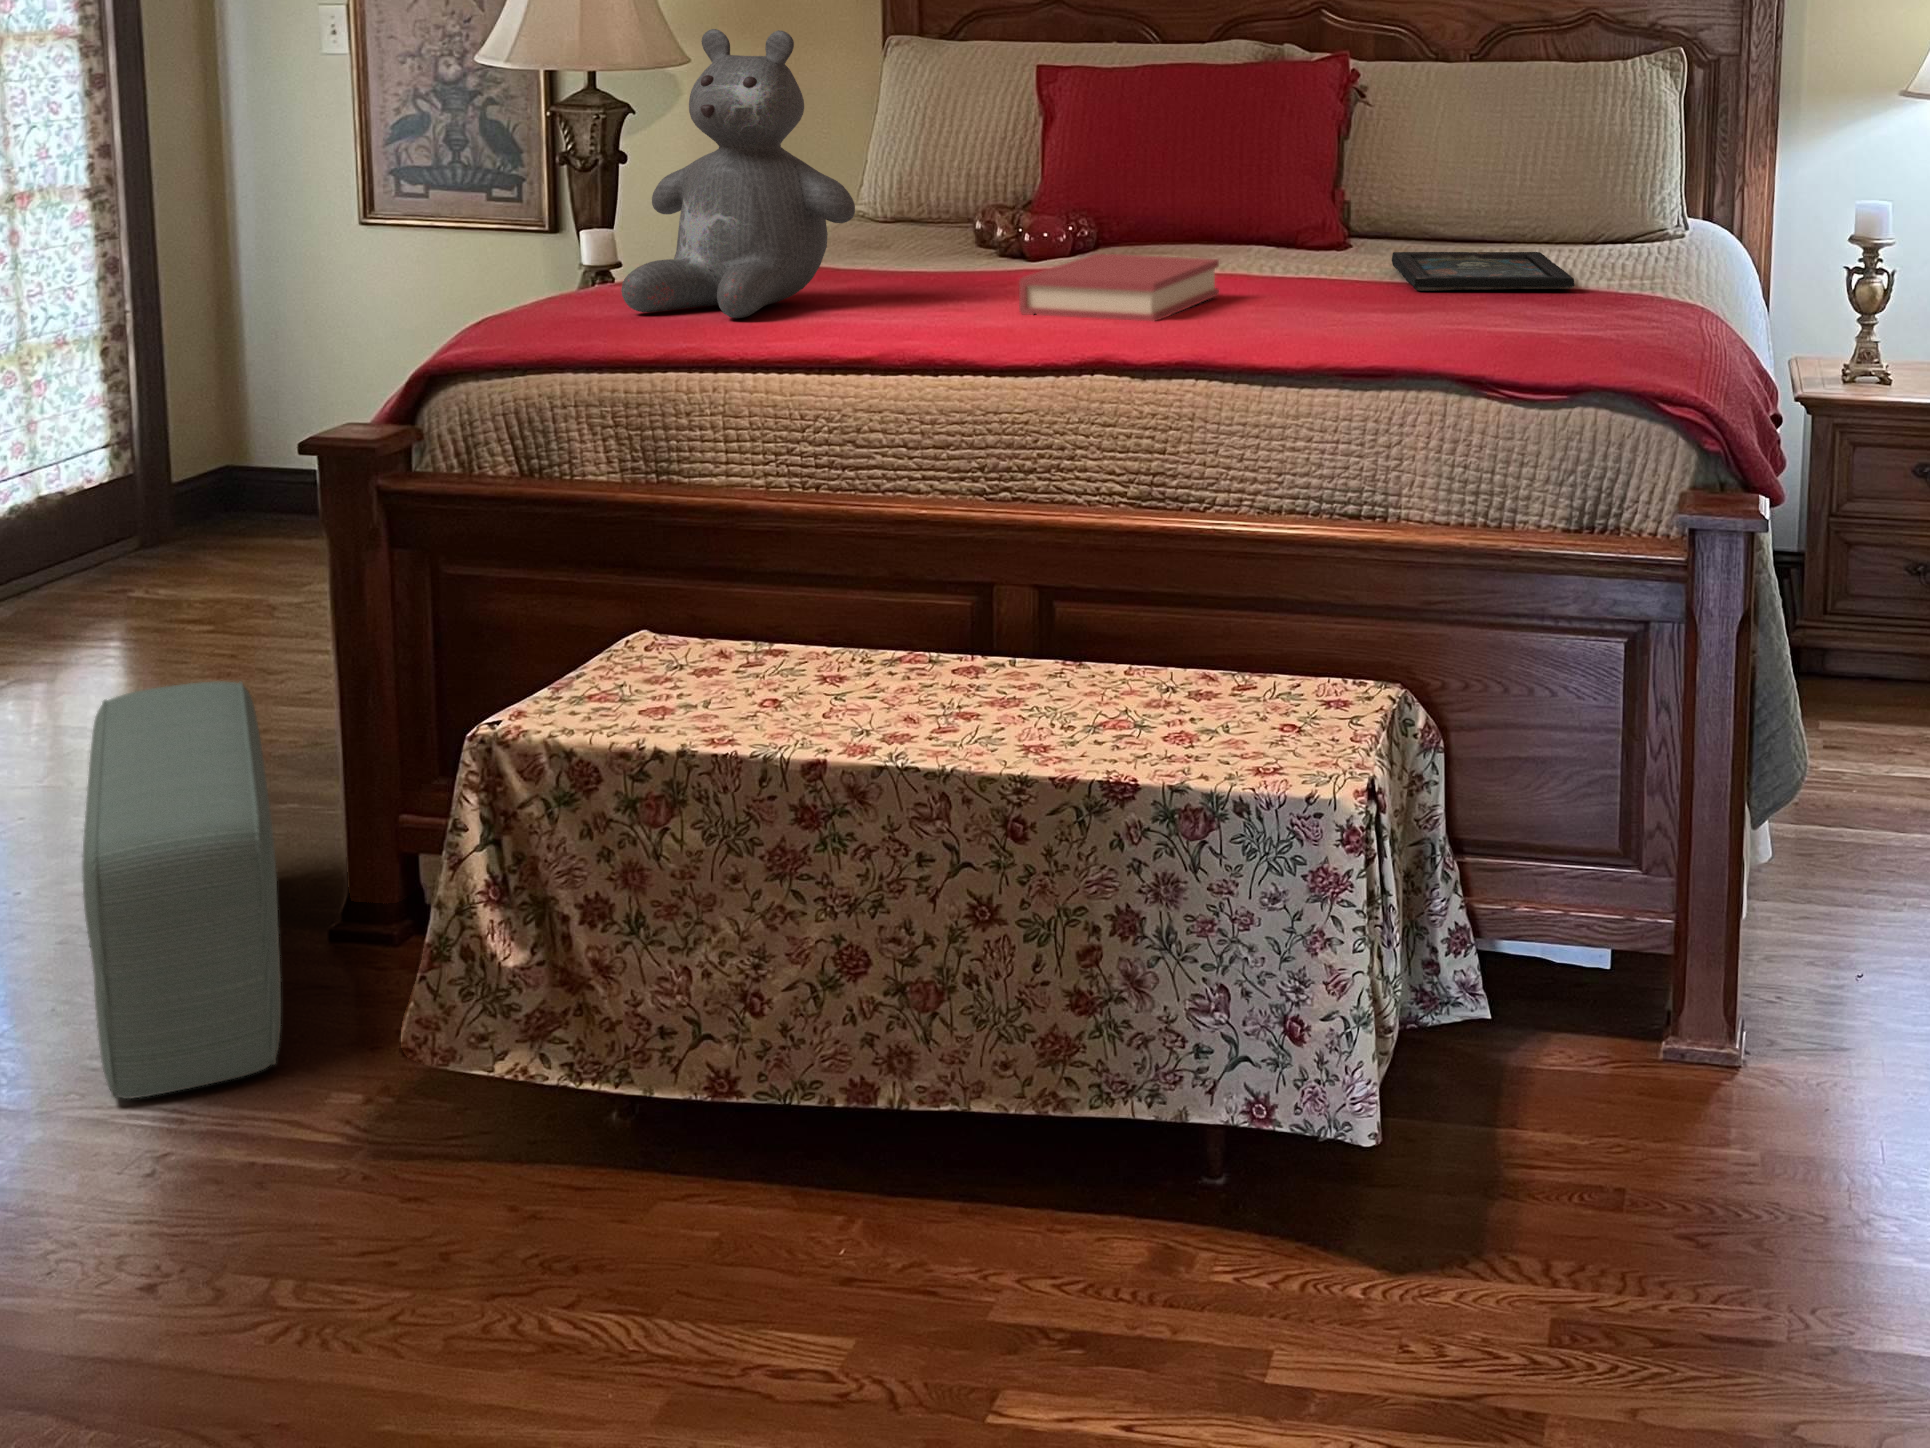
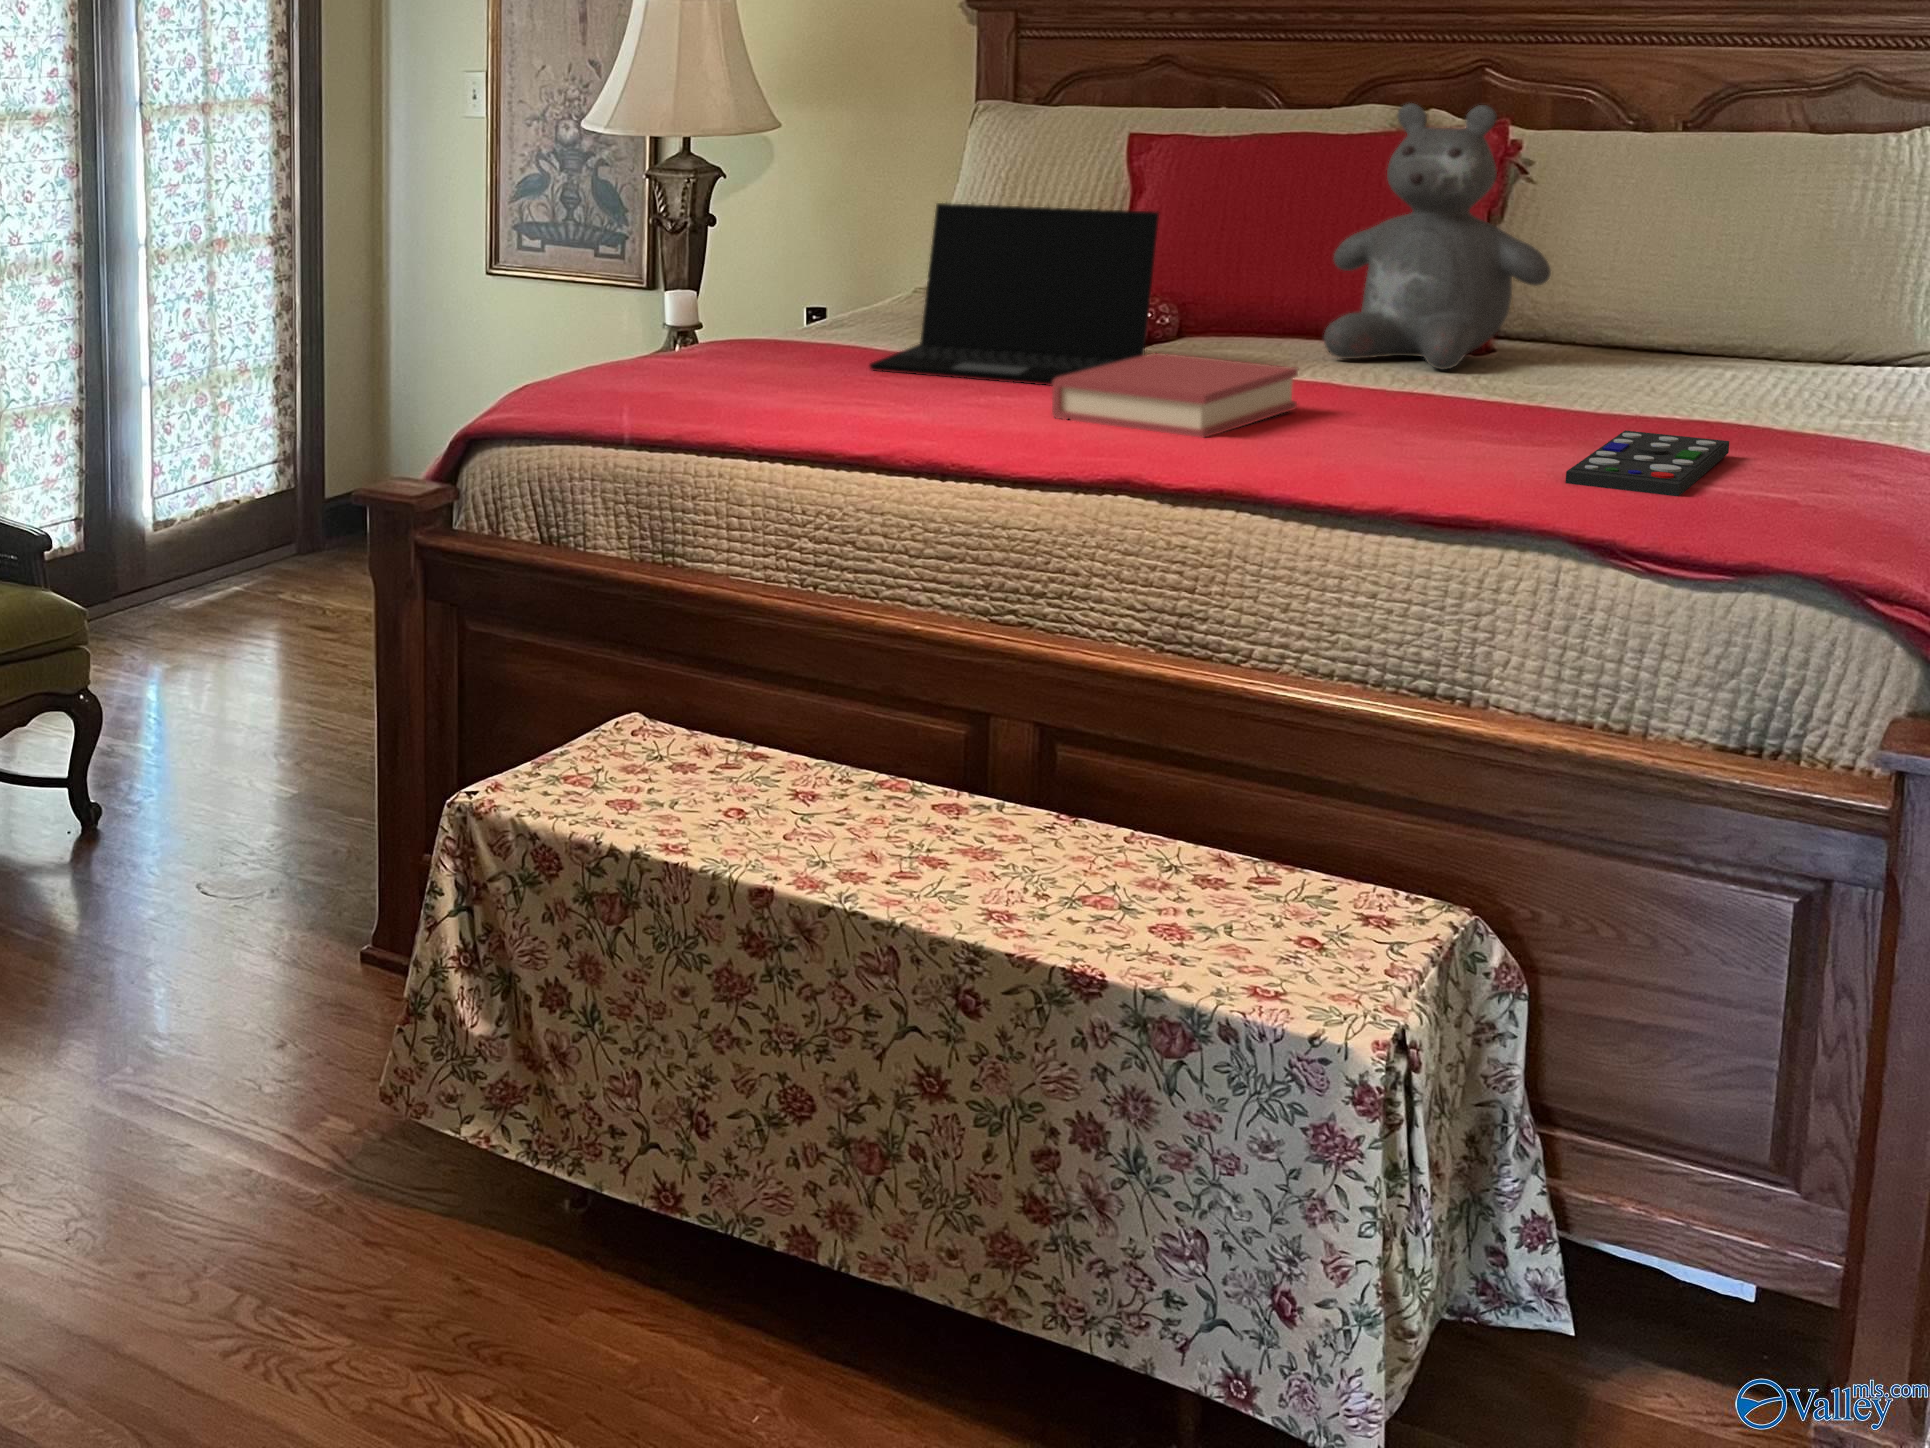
teddy bear: present [621,29,855,318] -> present [1324,103,1551,370]
laptop: none [833,127,1084,290] -> present [870,203,1159,386]
tray: present [1392,252,1575,291] -> none [1539,366,1787,429]
remote control: none [1441,294,1544,339] -> present [1566,430,1729,496]
pouf: present [82,681,281,1099] -> none [151,699,319,1076]

